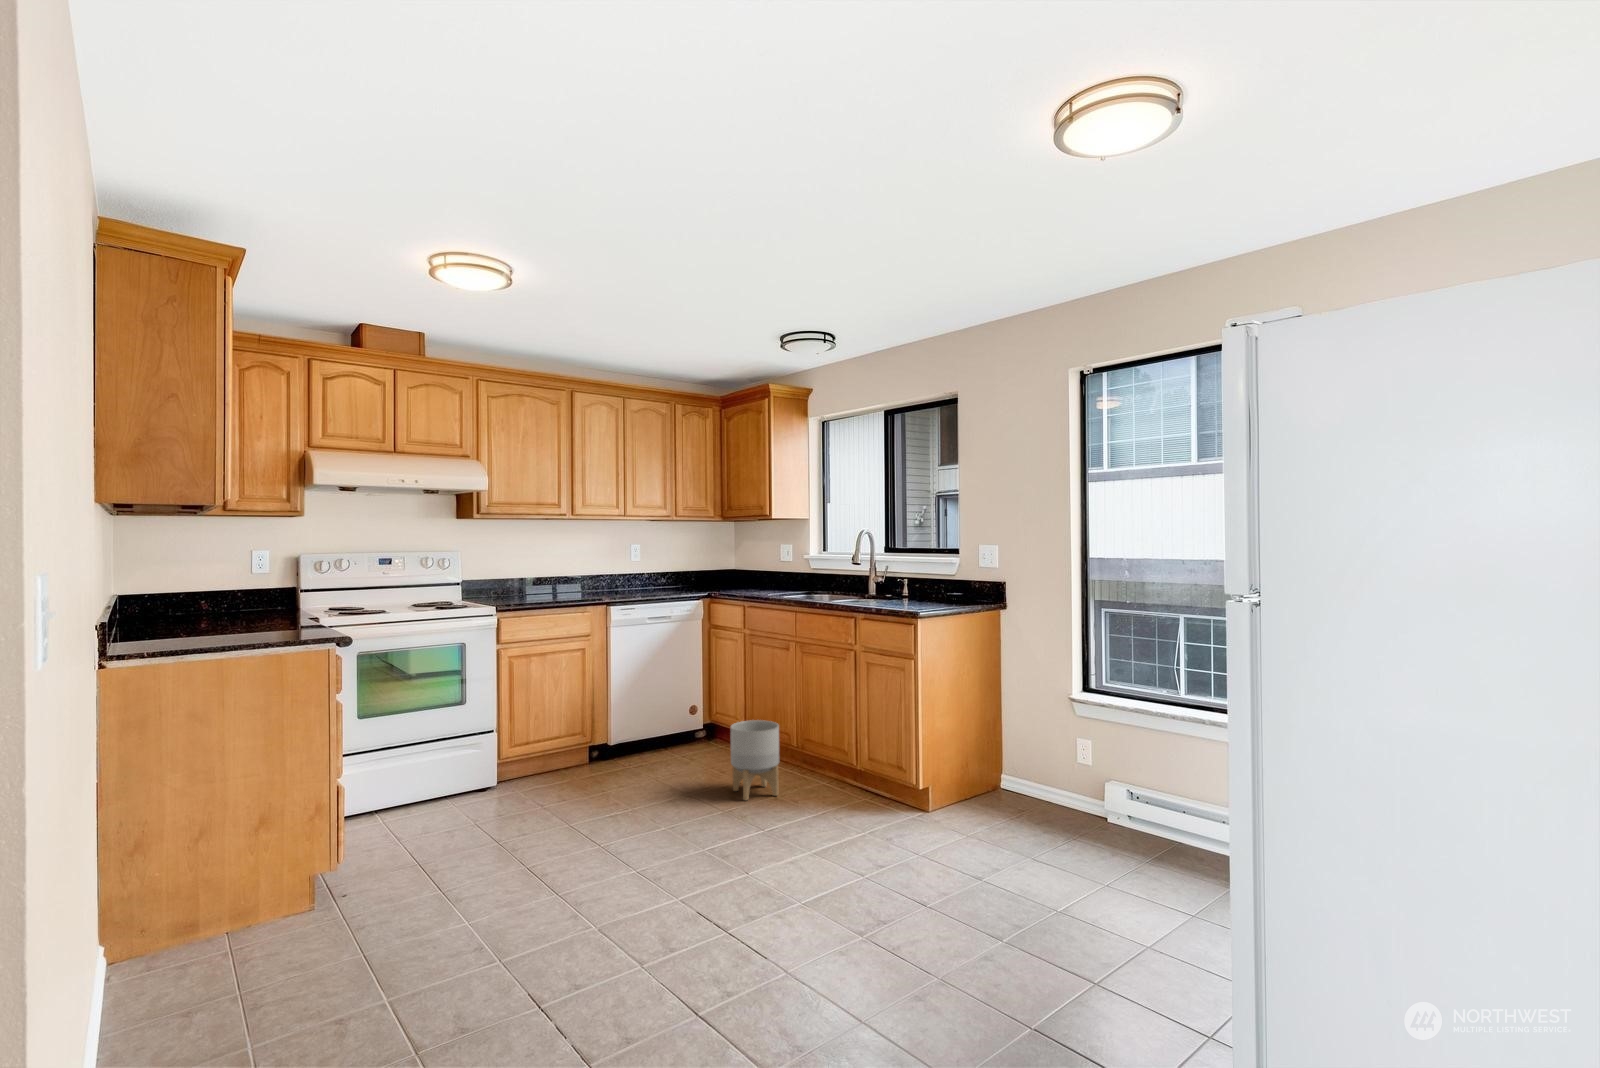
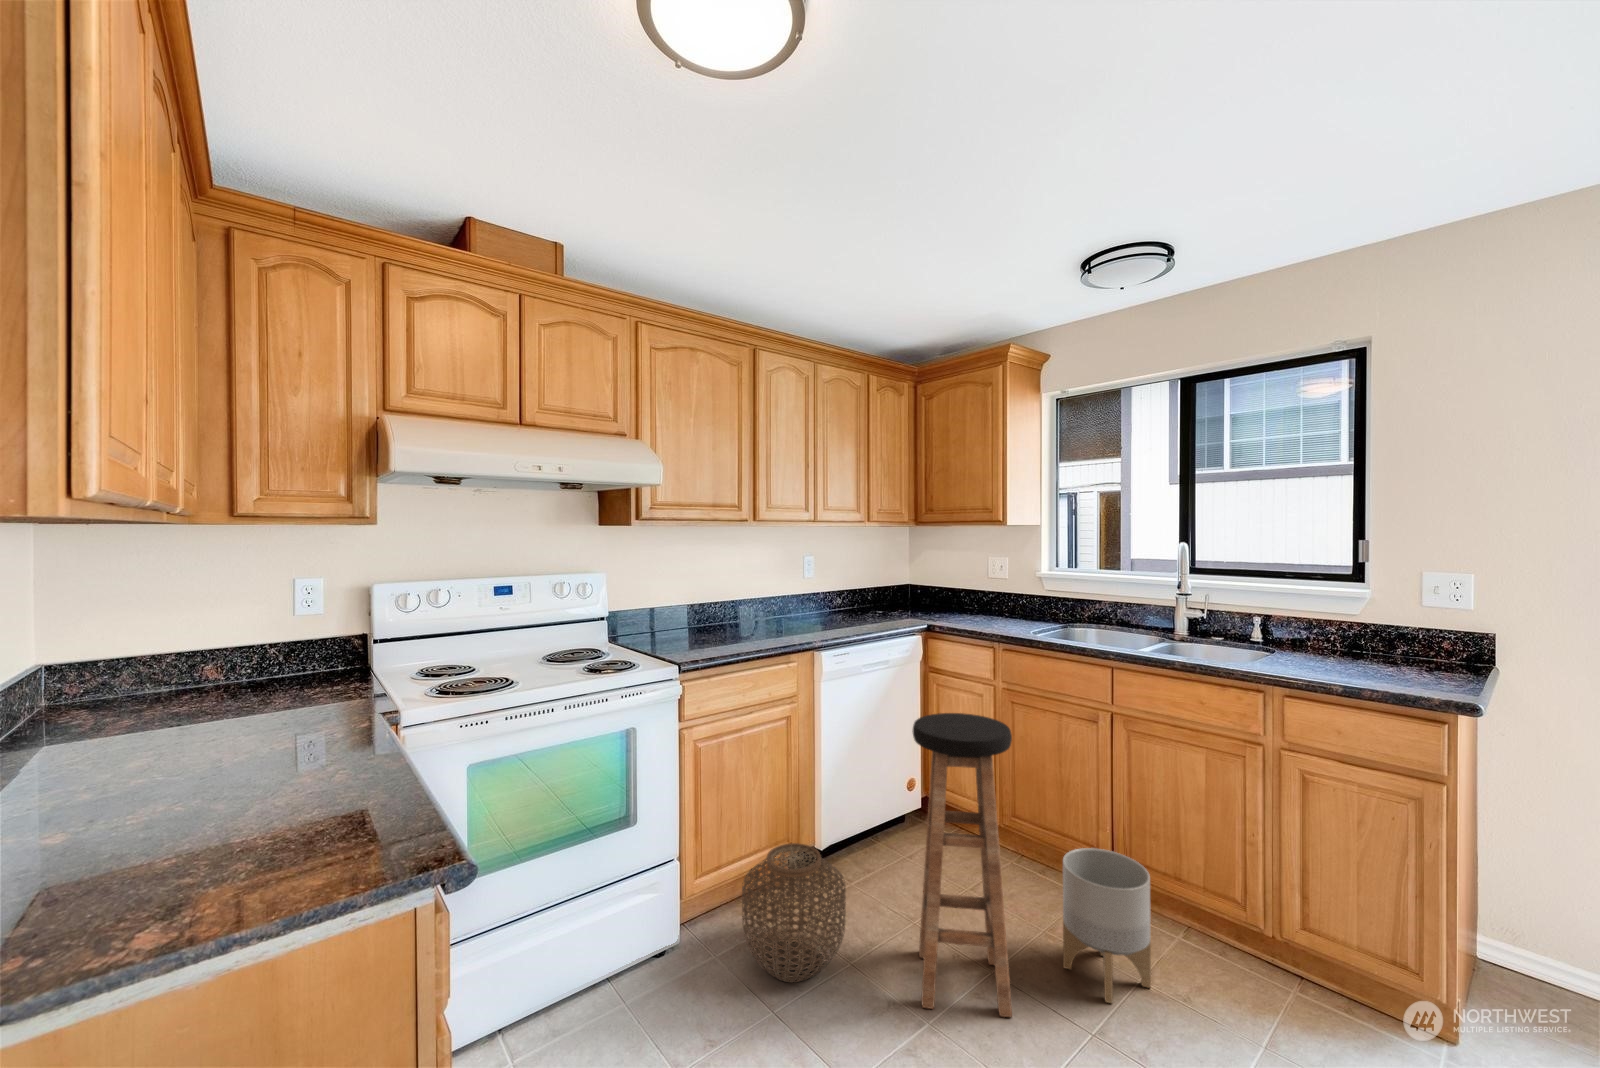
bar stool: none [632,635,696,805] -> present [912,713,1012,1017]
woven basket: none [532,720,600,796] -> present [742,843,846,982]

